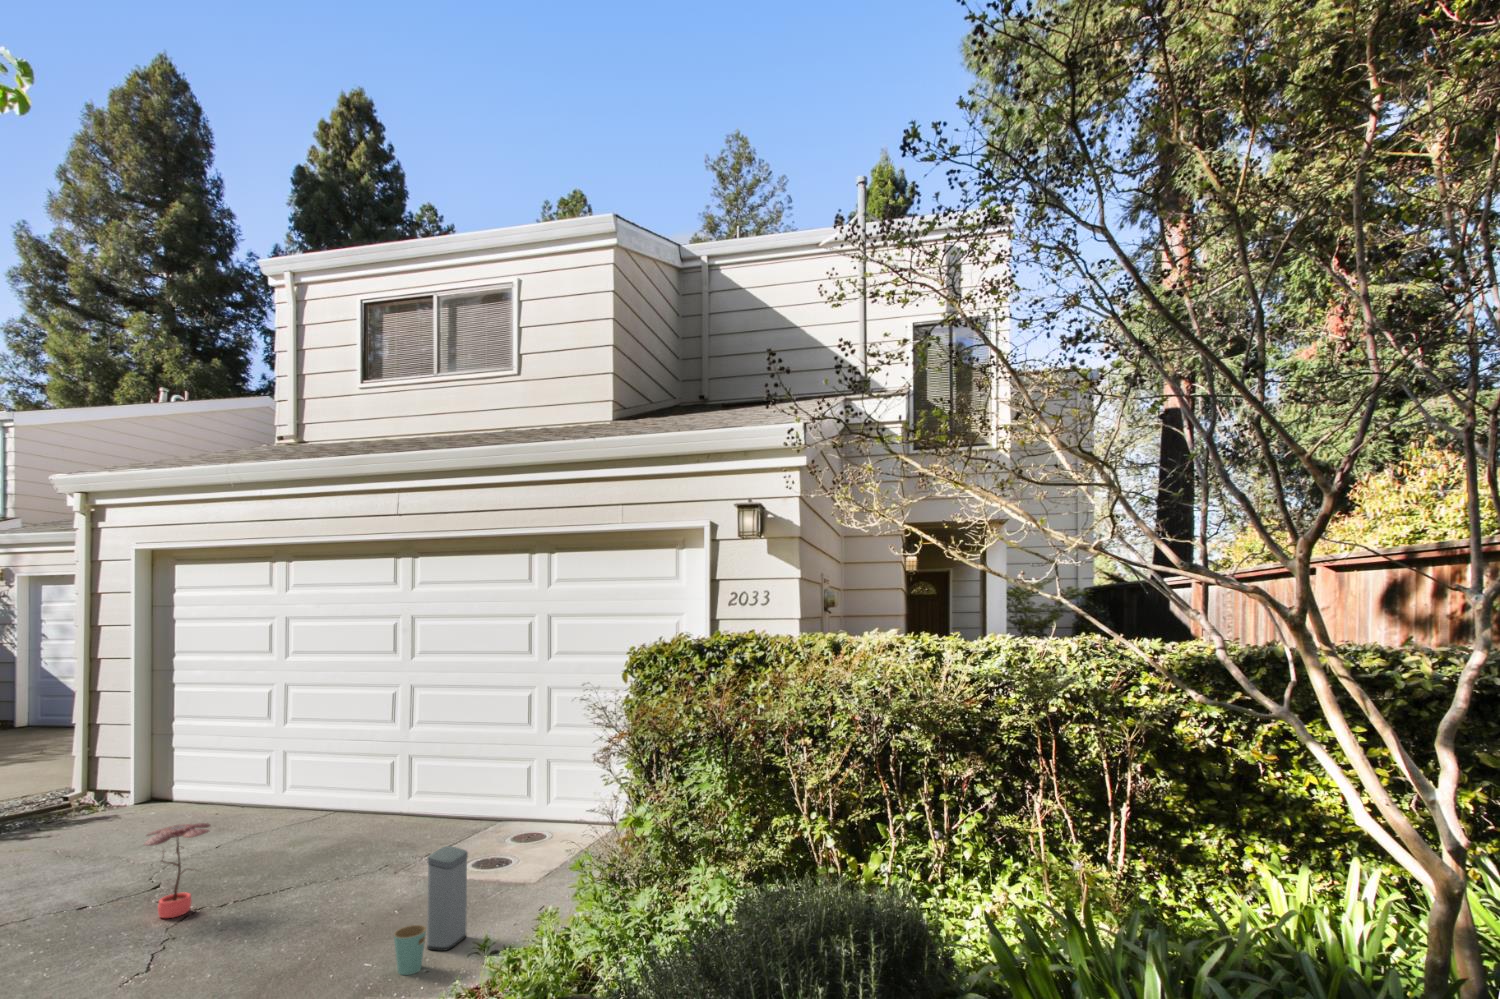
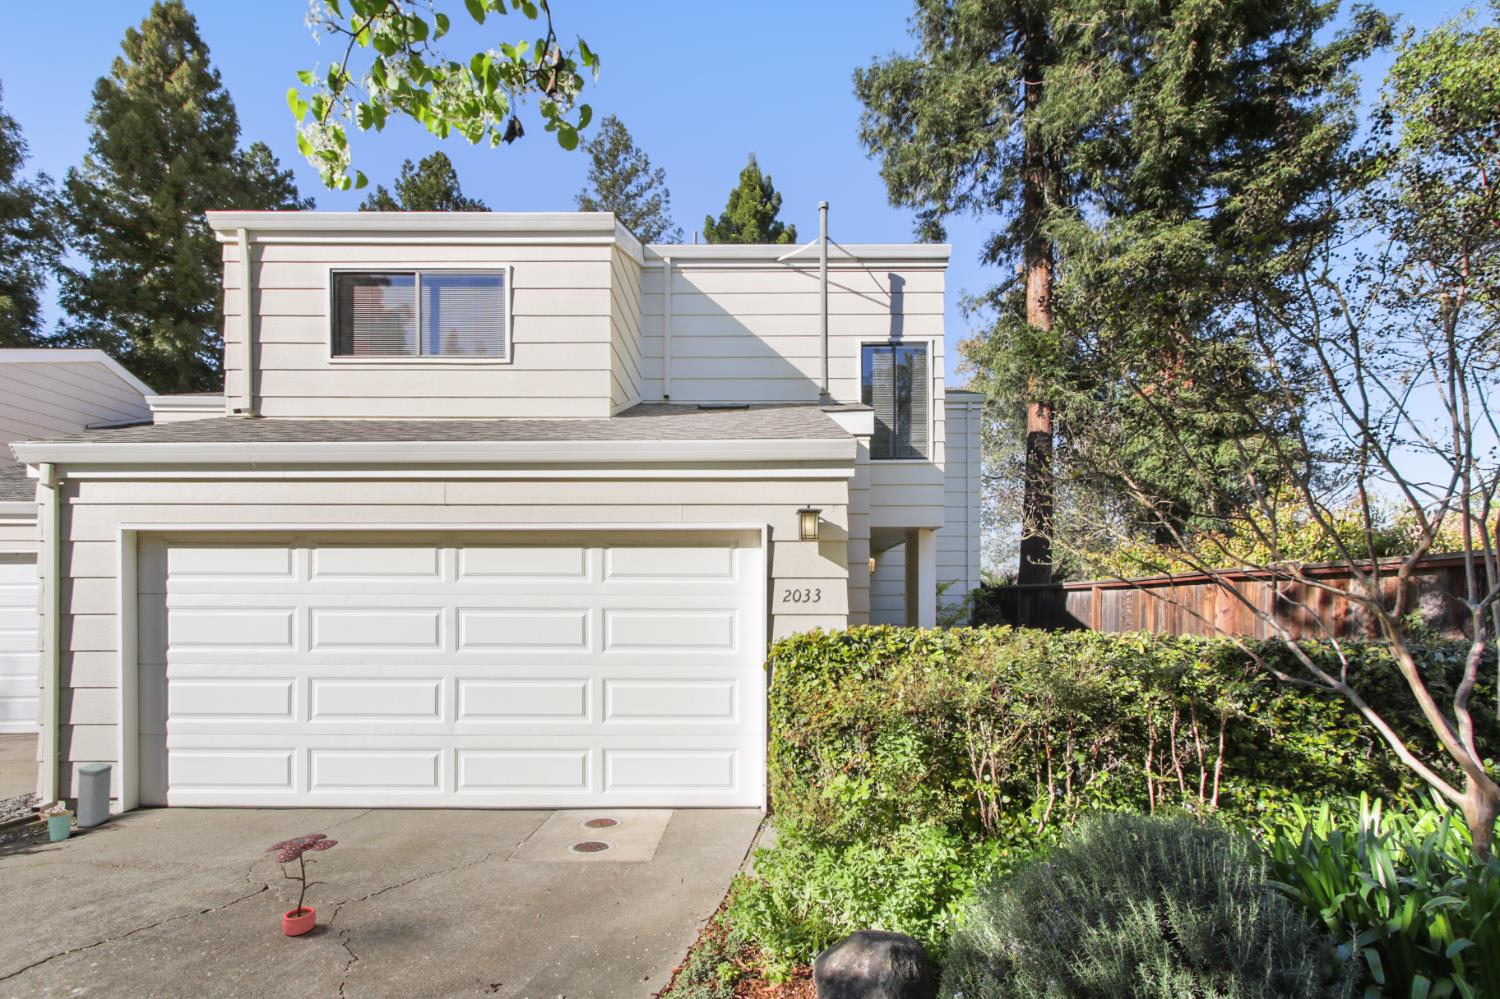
trash can: present [394,846,468,975] -> present [48,762,112,841]

